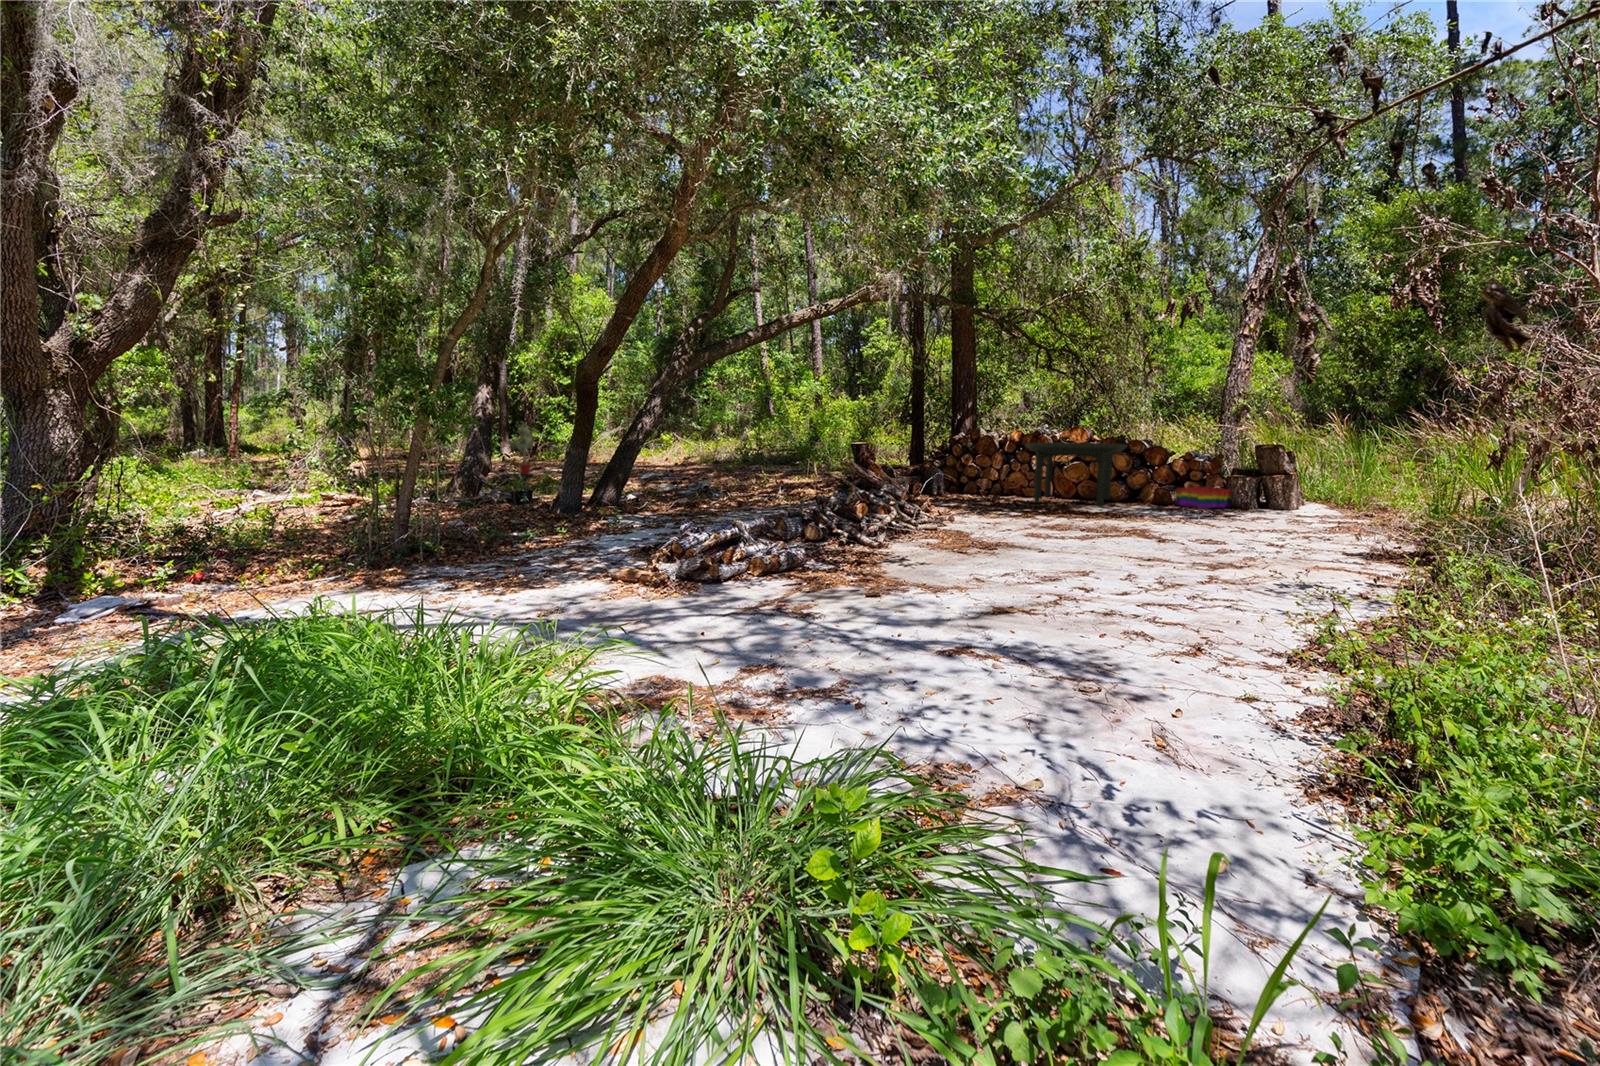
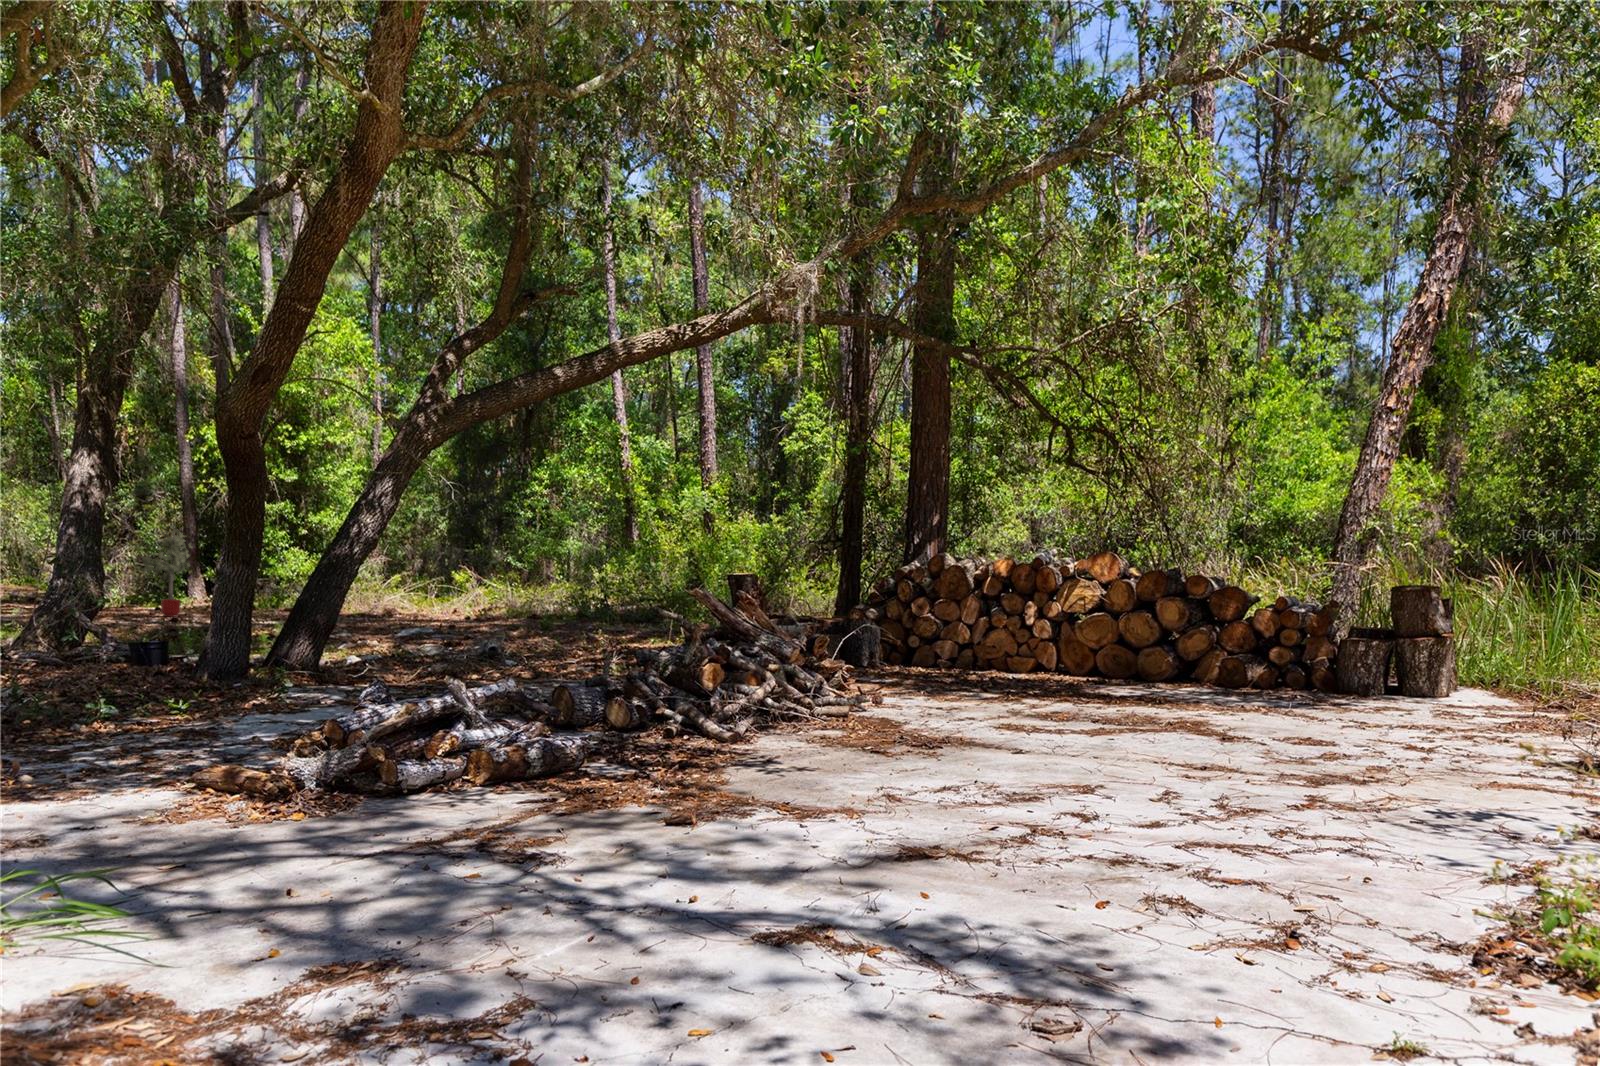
round table: present [1026,442,1127,506] -> none [1010,577,1180,684]
storage bin: present [1175,486,1231,508] -> none [1261,654,1351,690]

